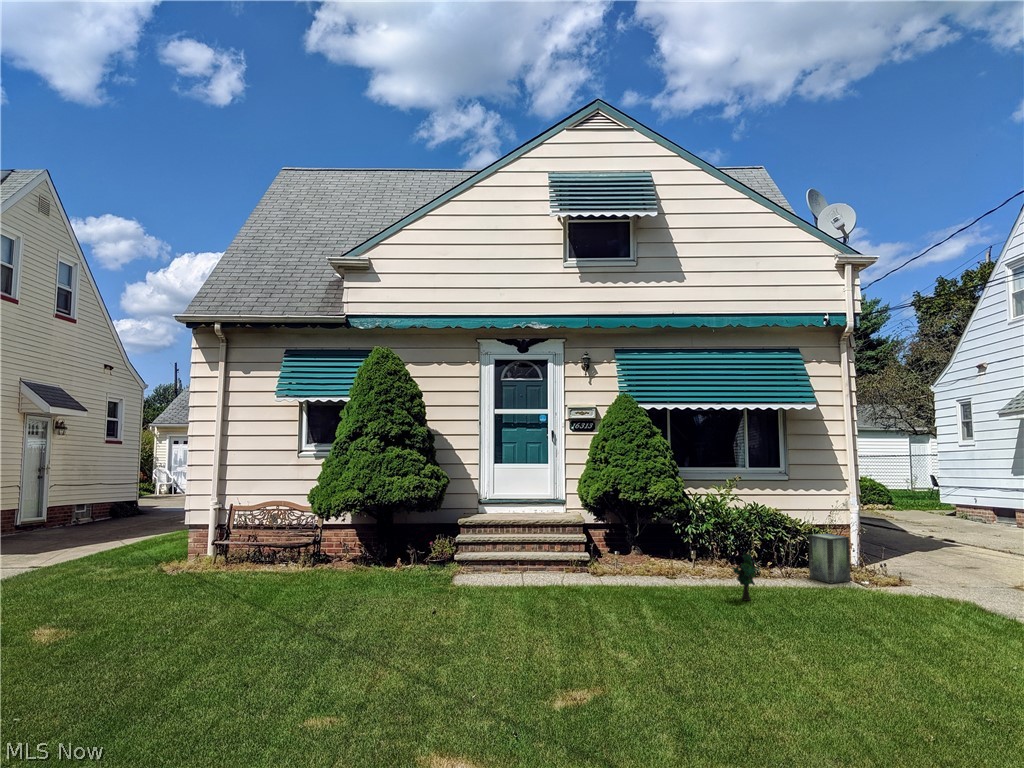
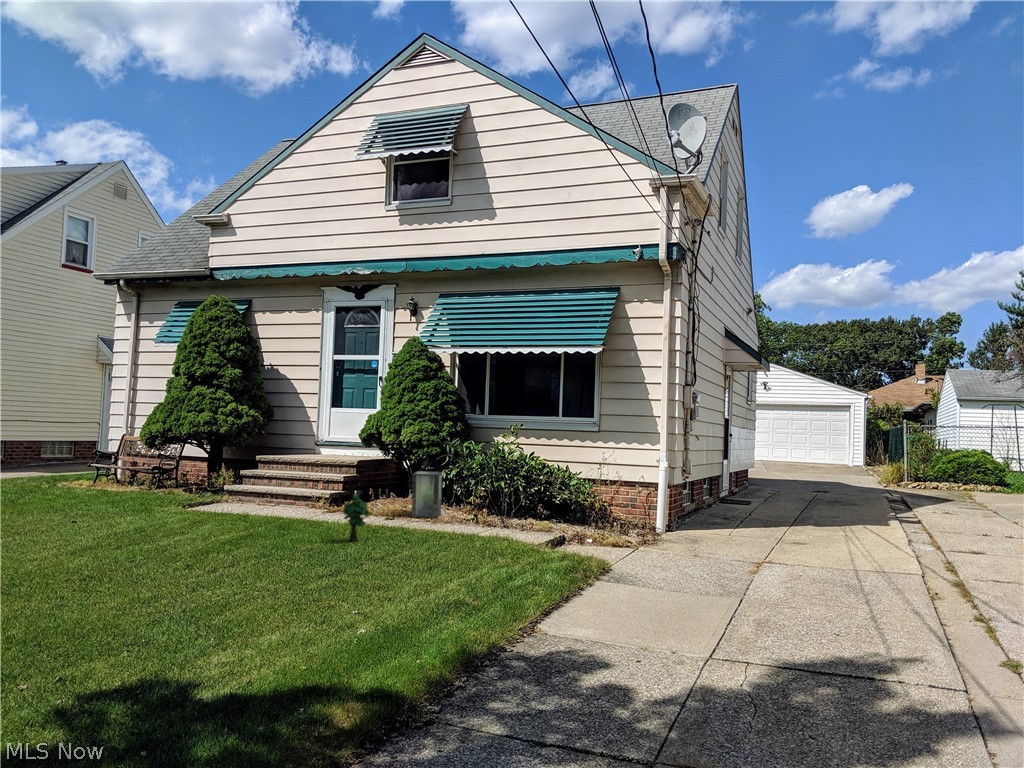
storage box: present [809,533,850,583] -> present [412,471,442,518]

